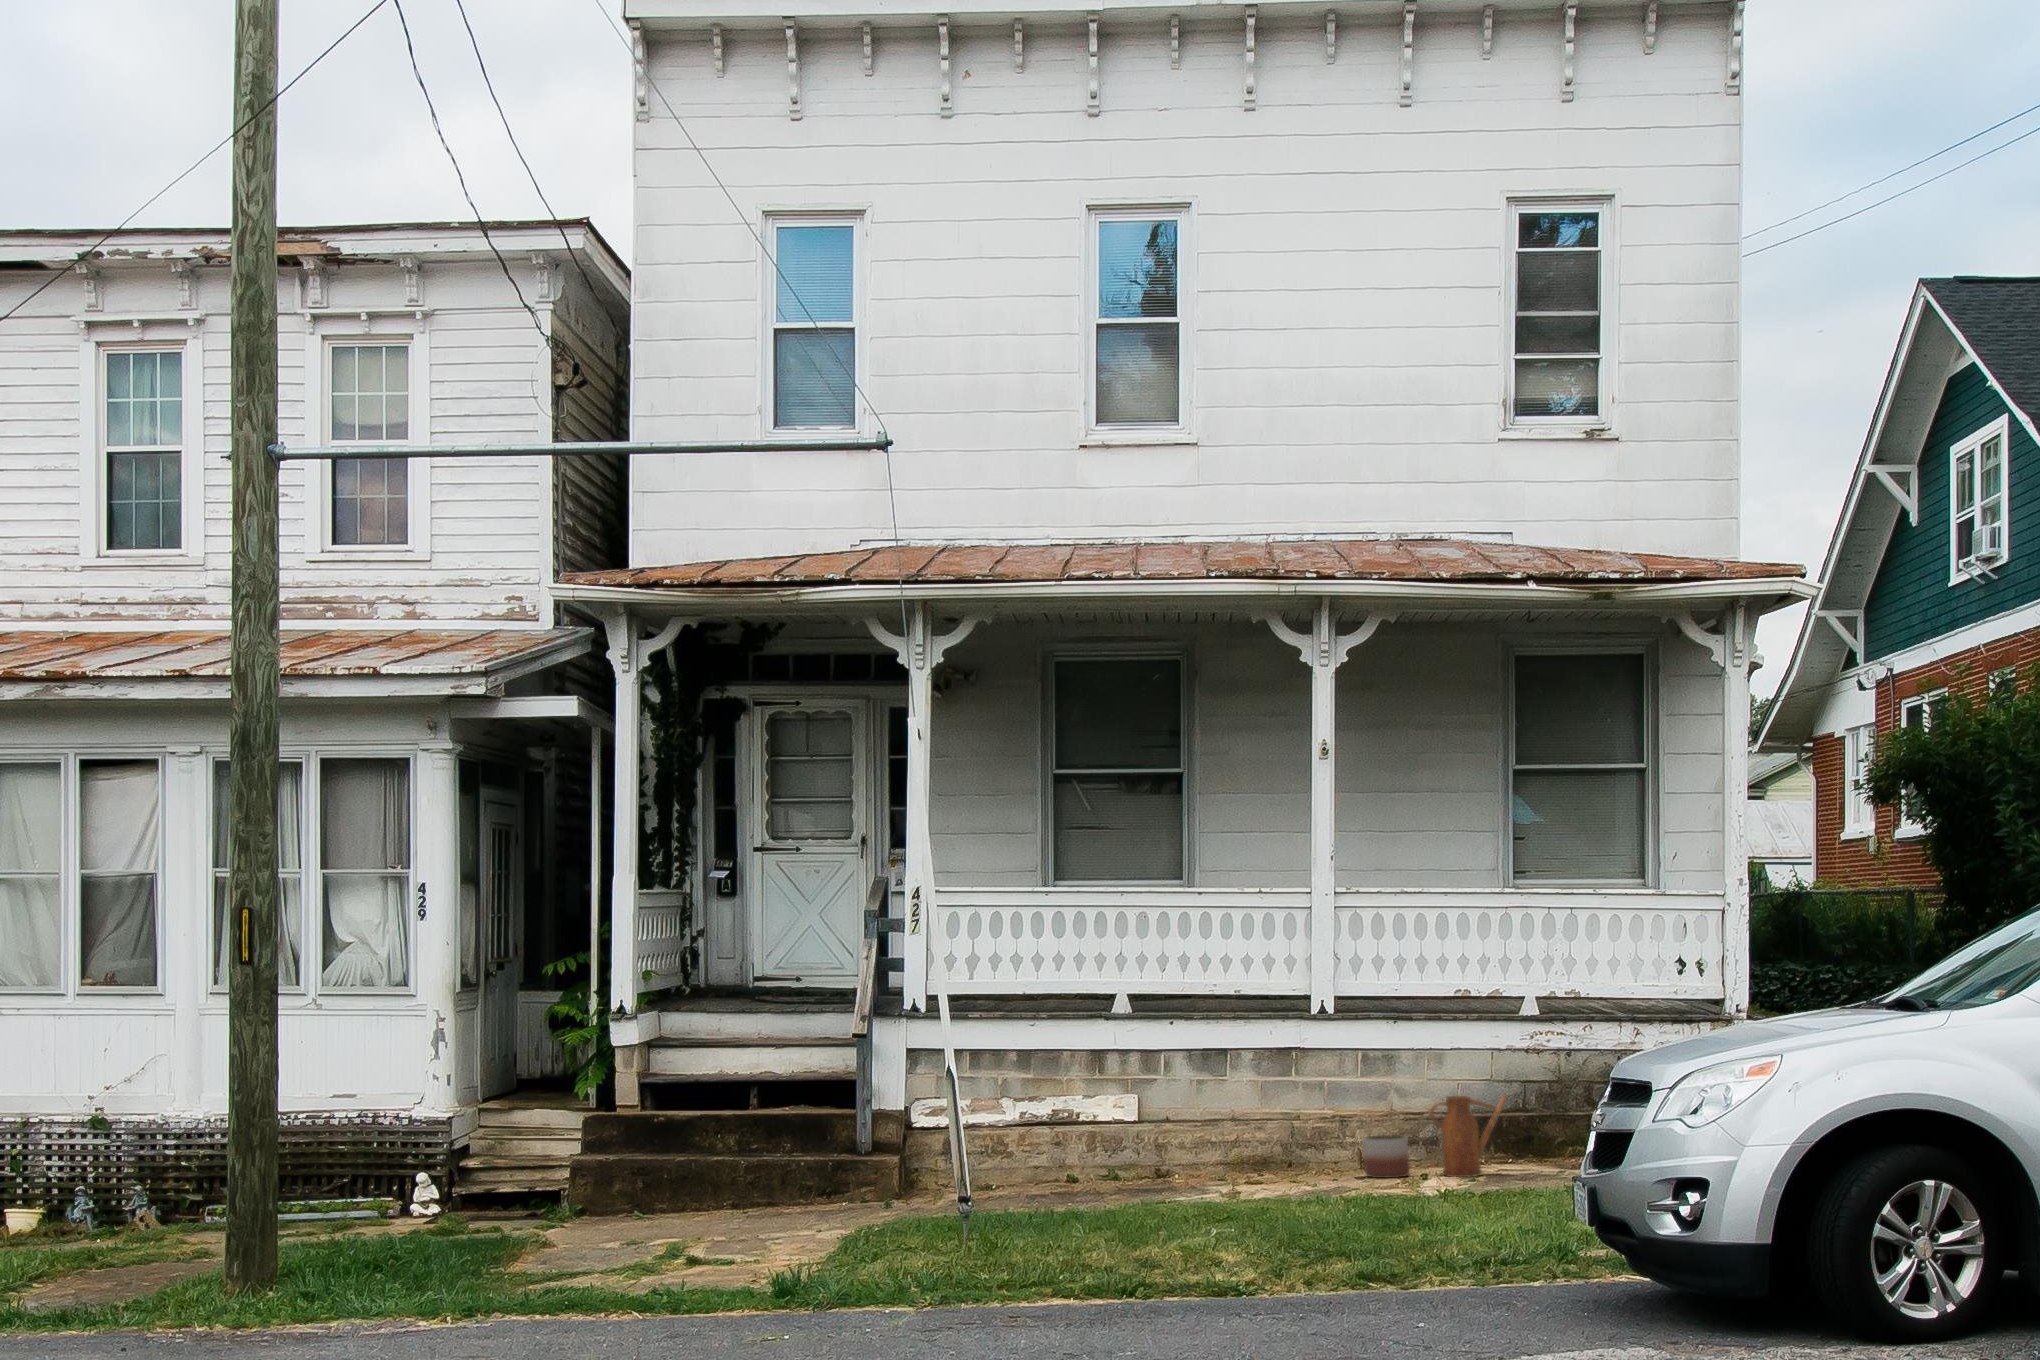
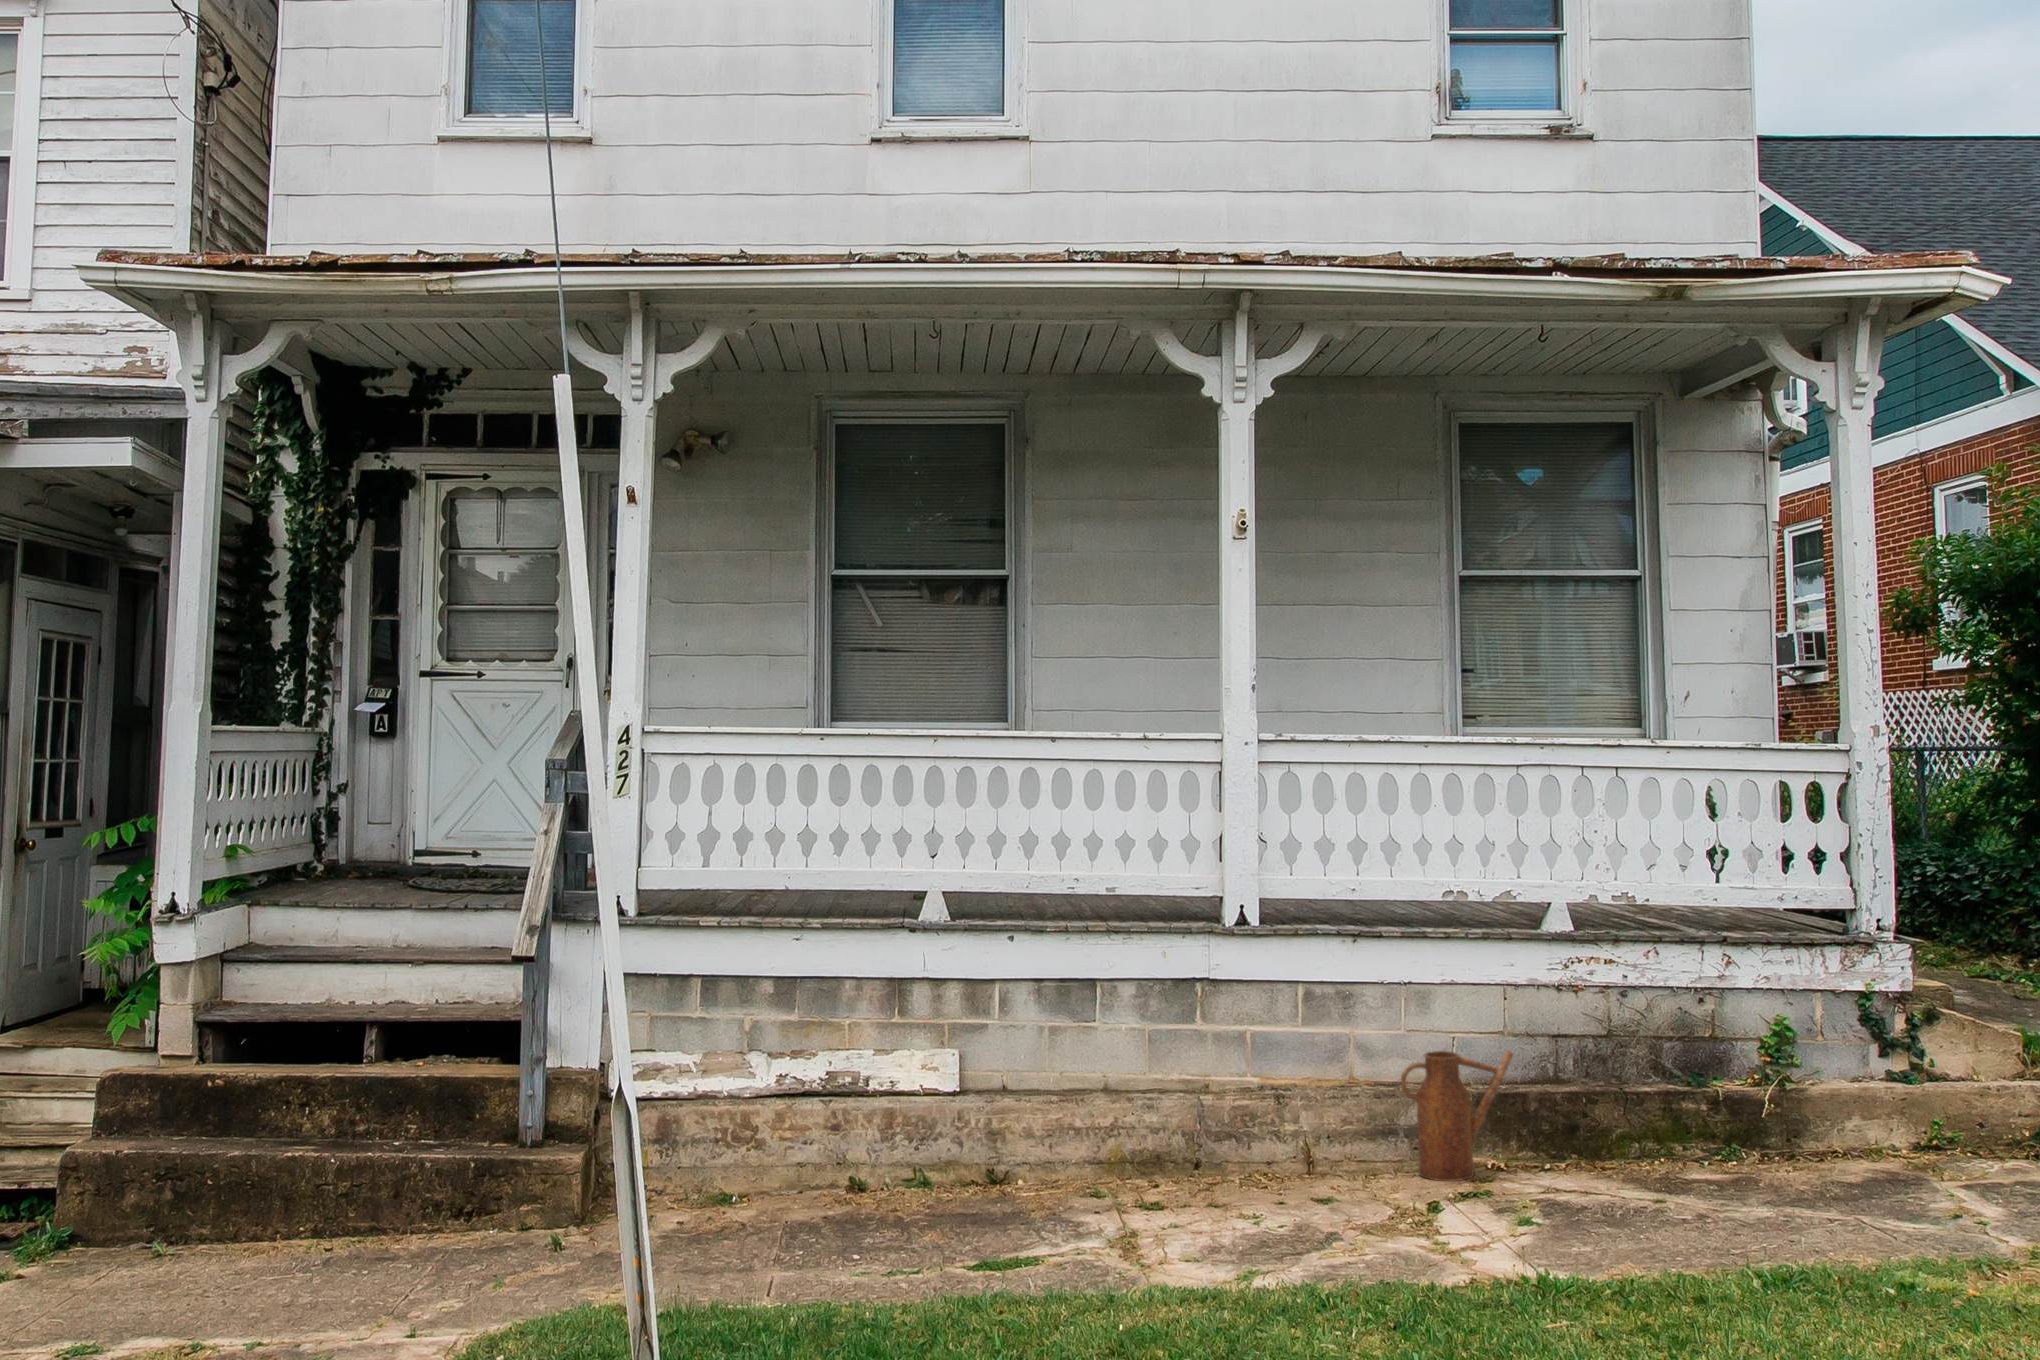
planter: present [1363,1135,1410,1178] -> none [1302,1110,1370,1185]

